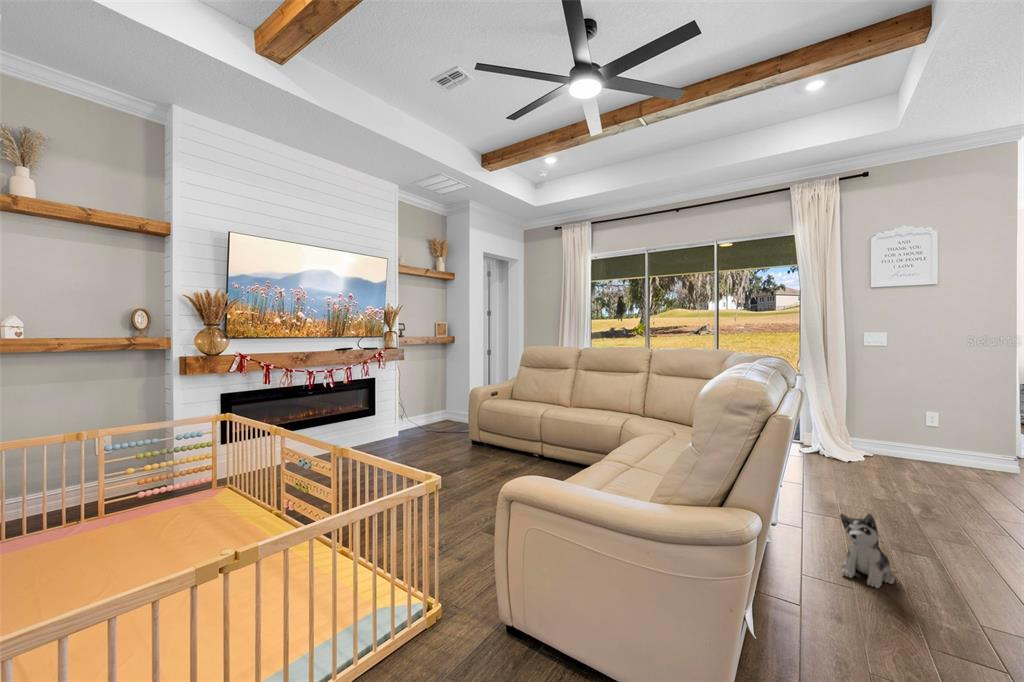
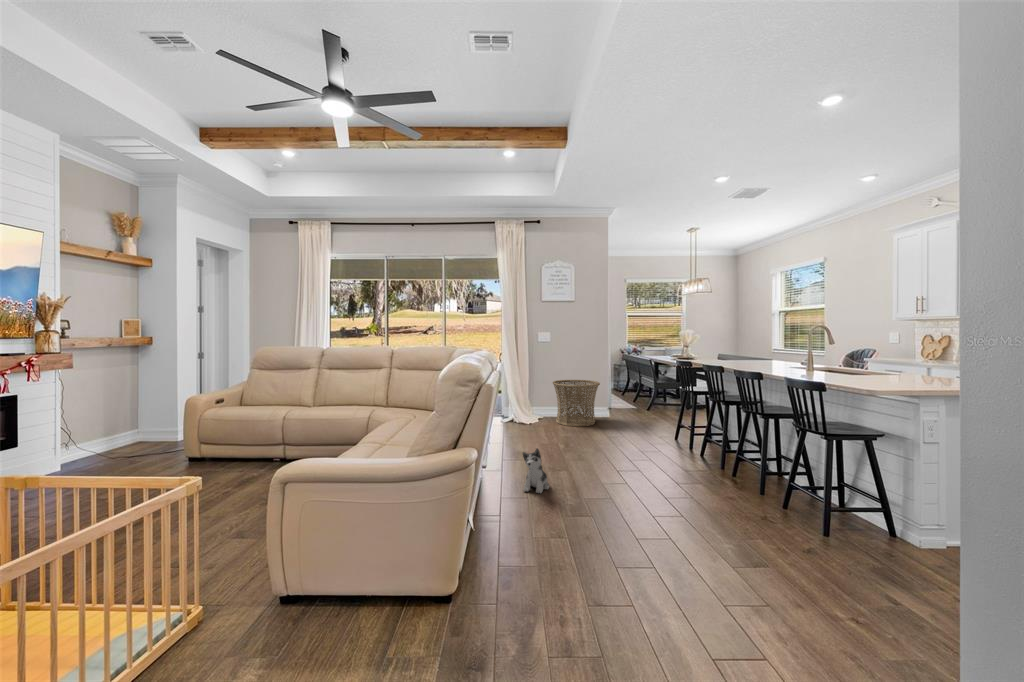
basket: none [890,403,993,480] -> present [553,380,600,426]

